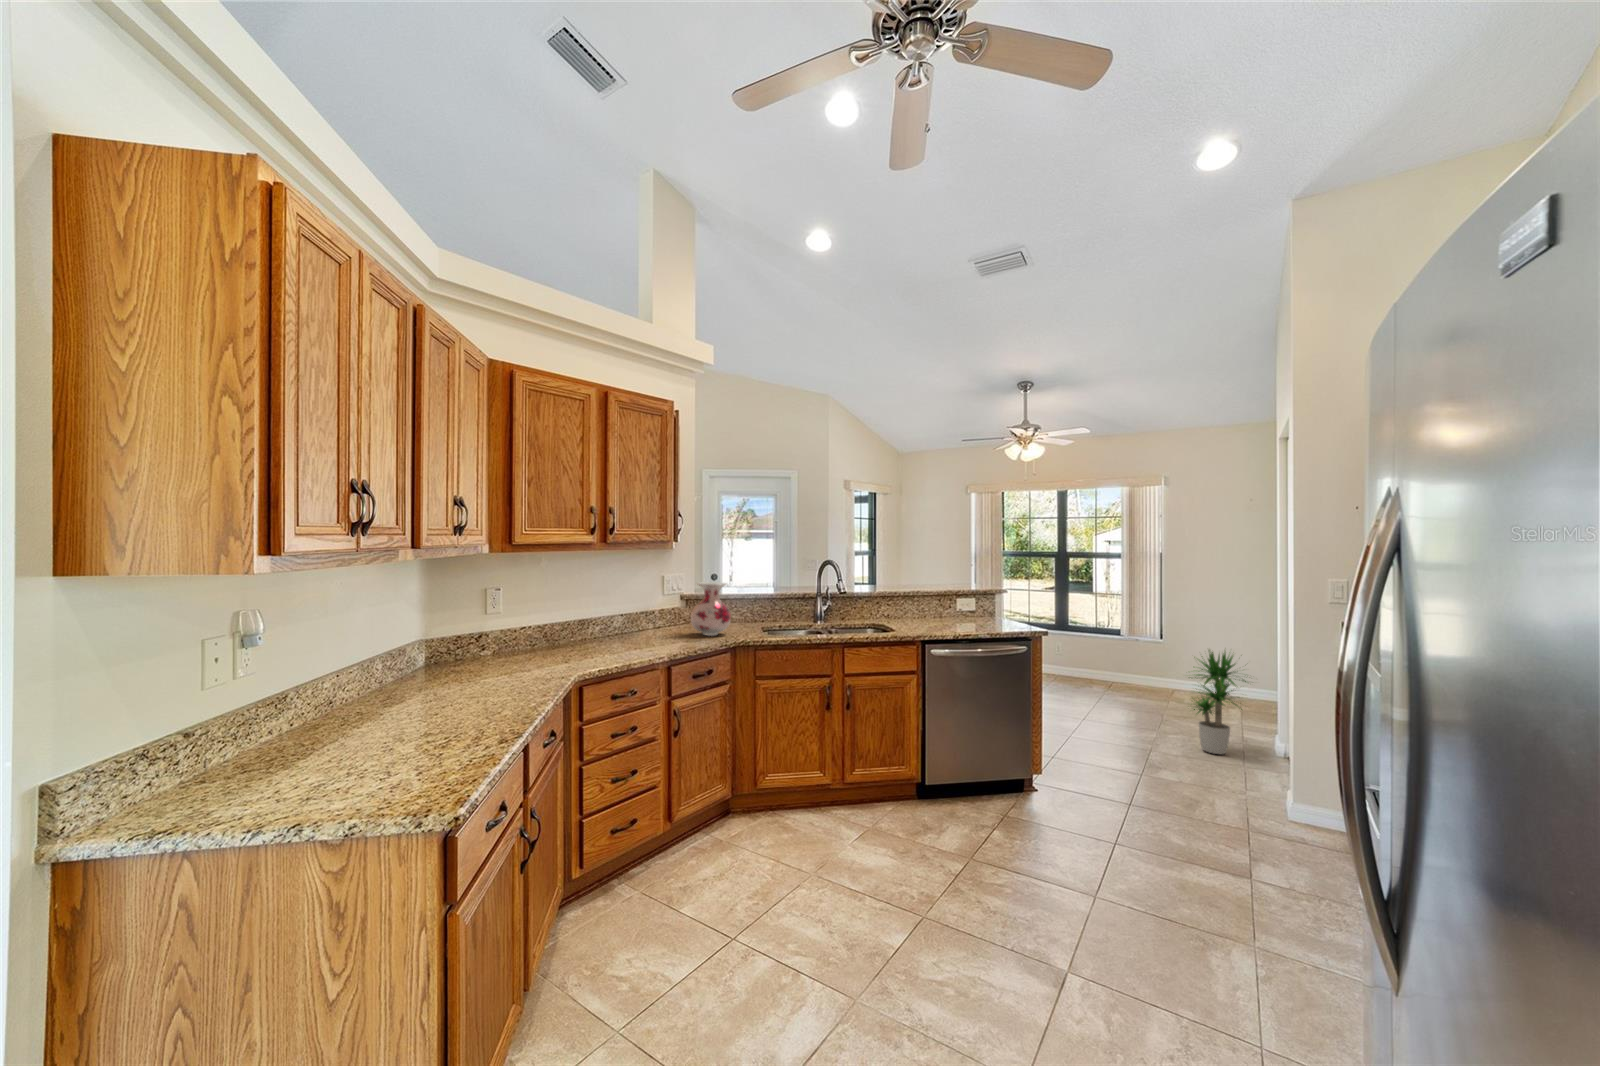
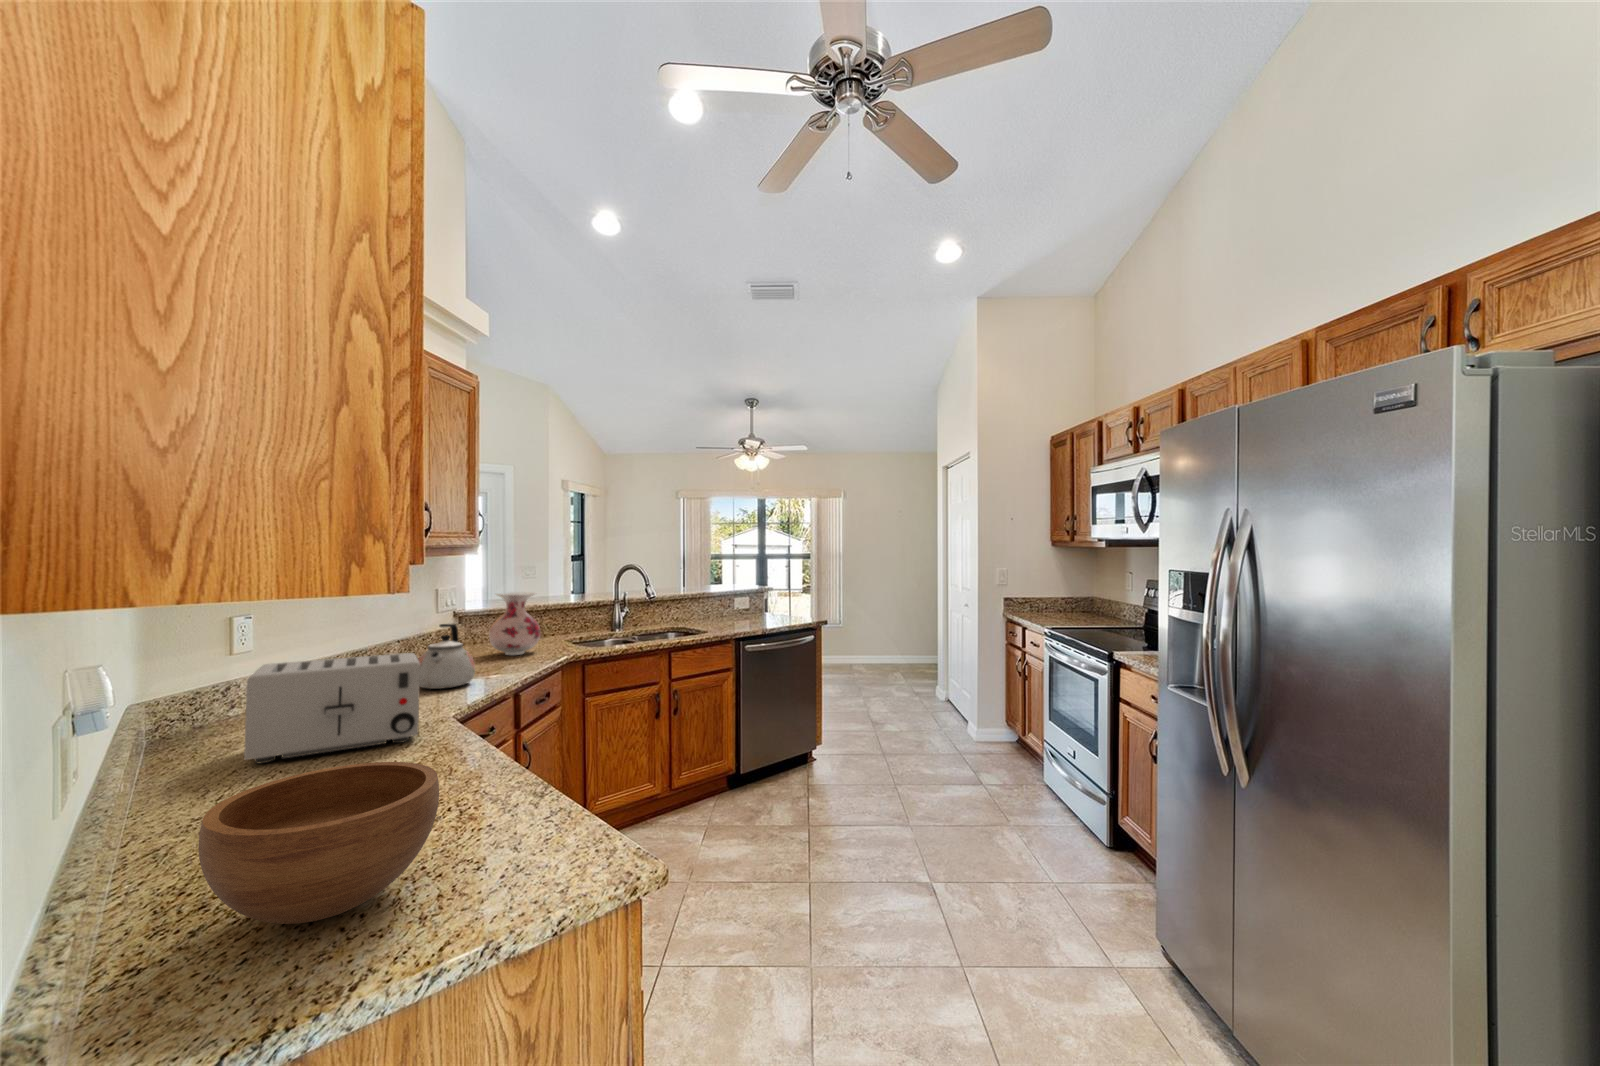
kettle: none [598,604,642,654] -> present [418,624,475,689]
toaster: none [430,621,552,688] -> present [244,653,420,763]
potted plant: present [1194,650,1246,754] -> none [890,620,940,703]
bowl: none [214,689,374,782] -> present [199,762,439,924]

